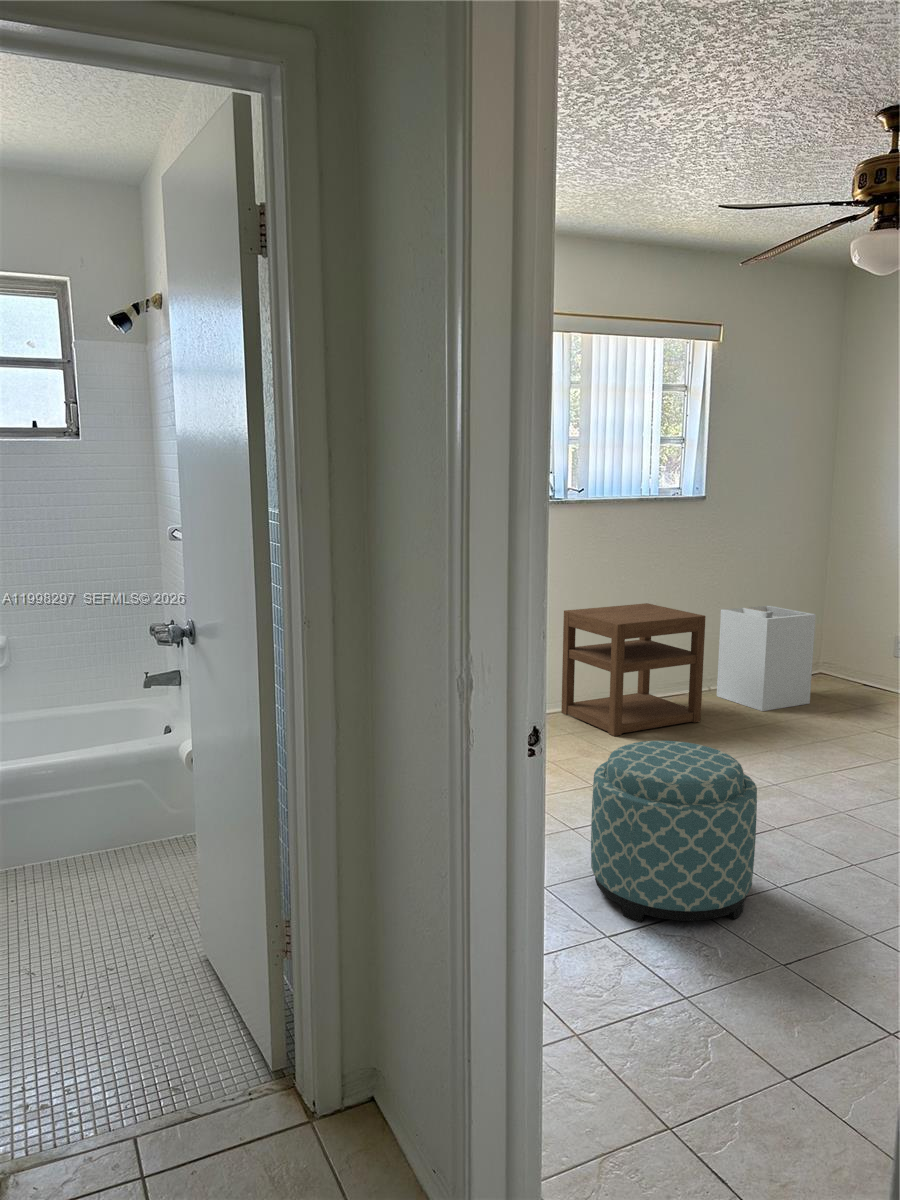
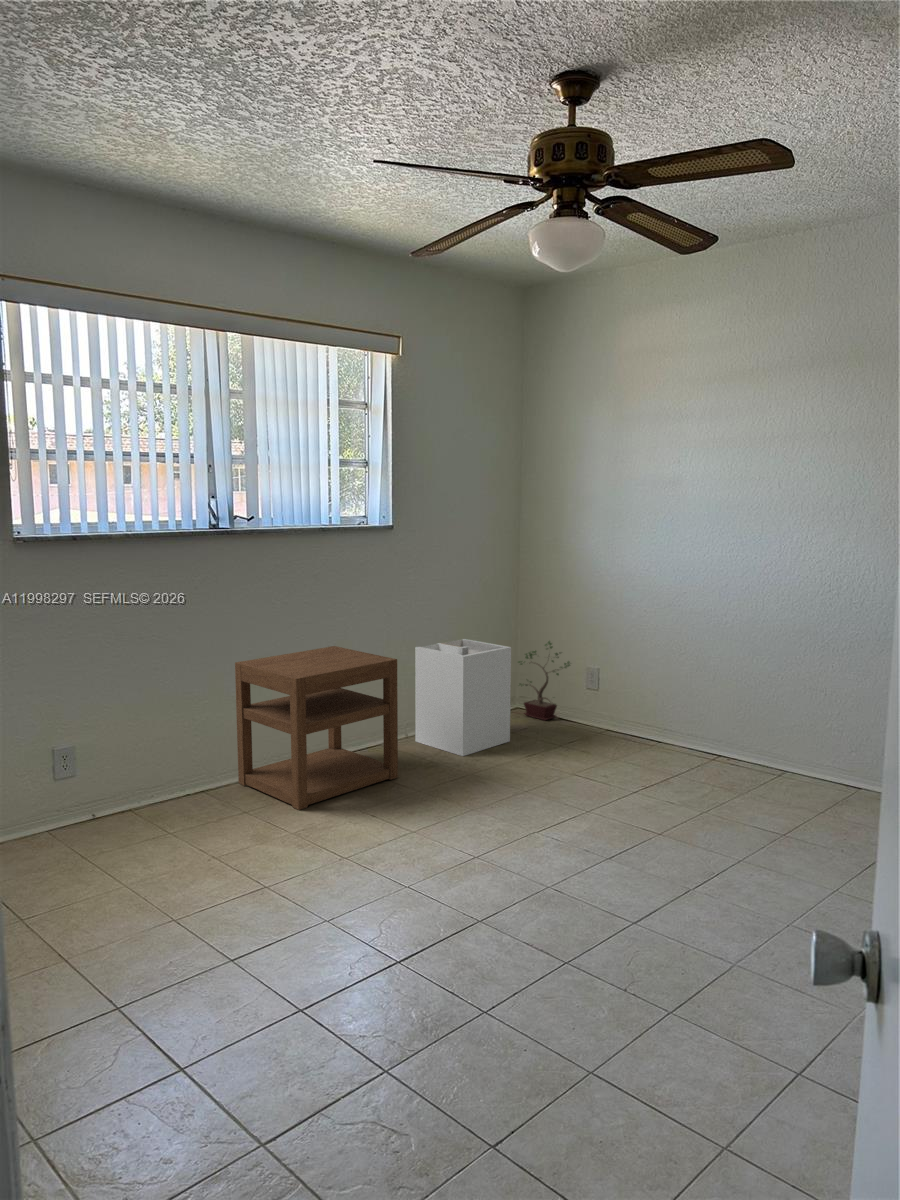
potted plant: none [820,612,879,690] -> present [518,641,570,720]
ottoman: present [591,741,757,922] -> none [242,852,456,1130]

